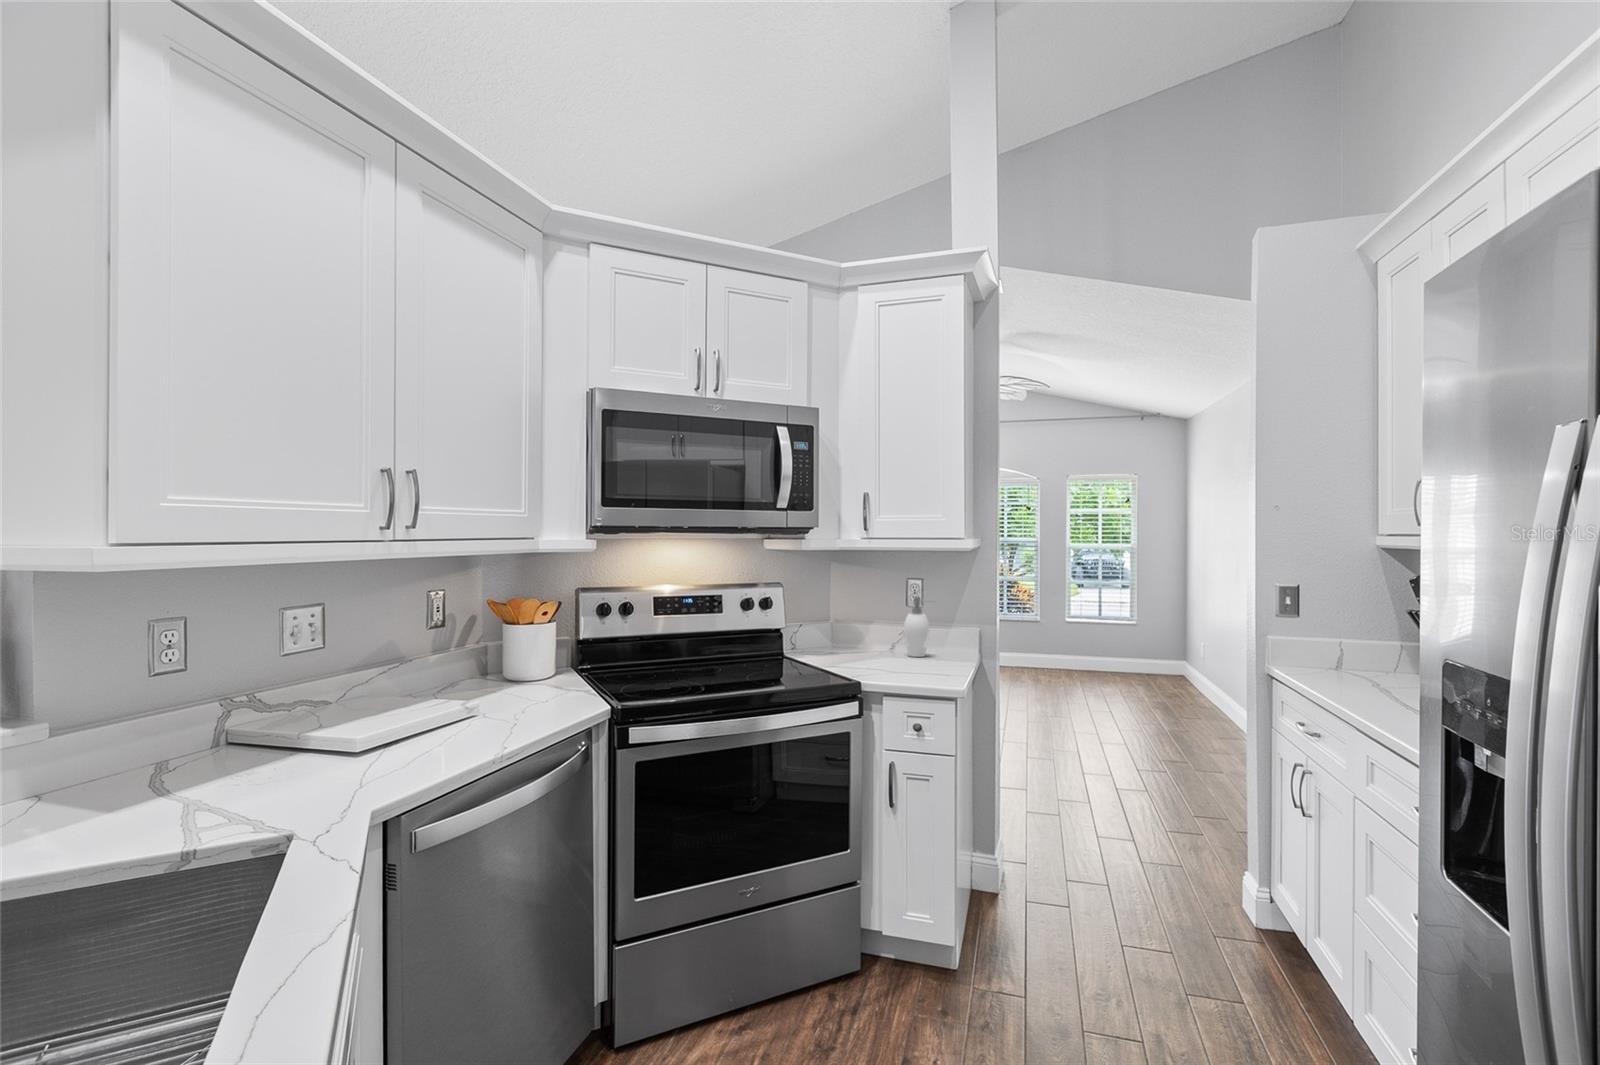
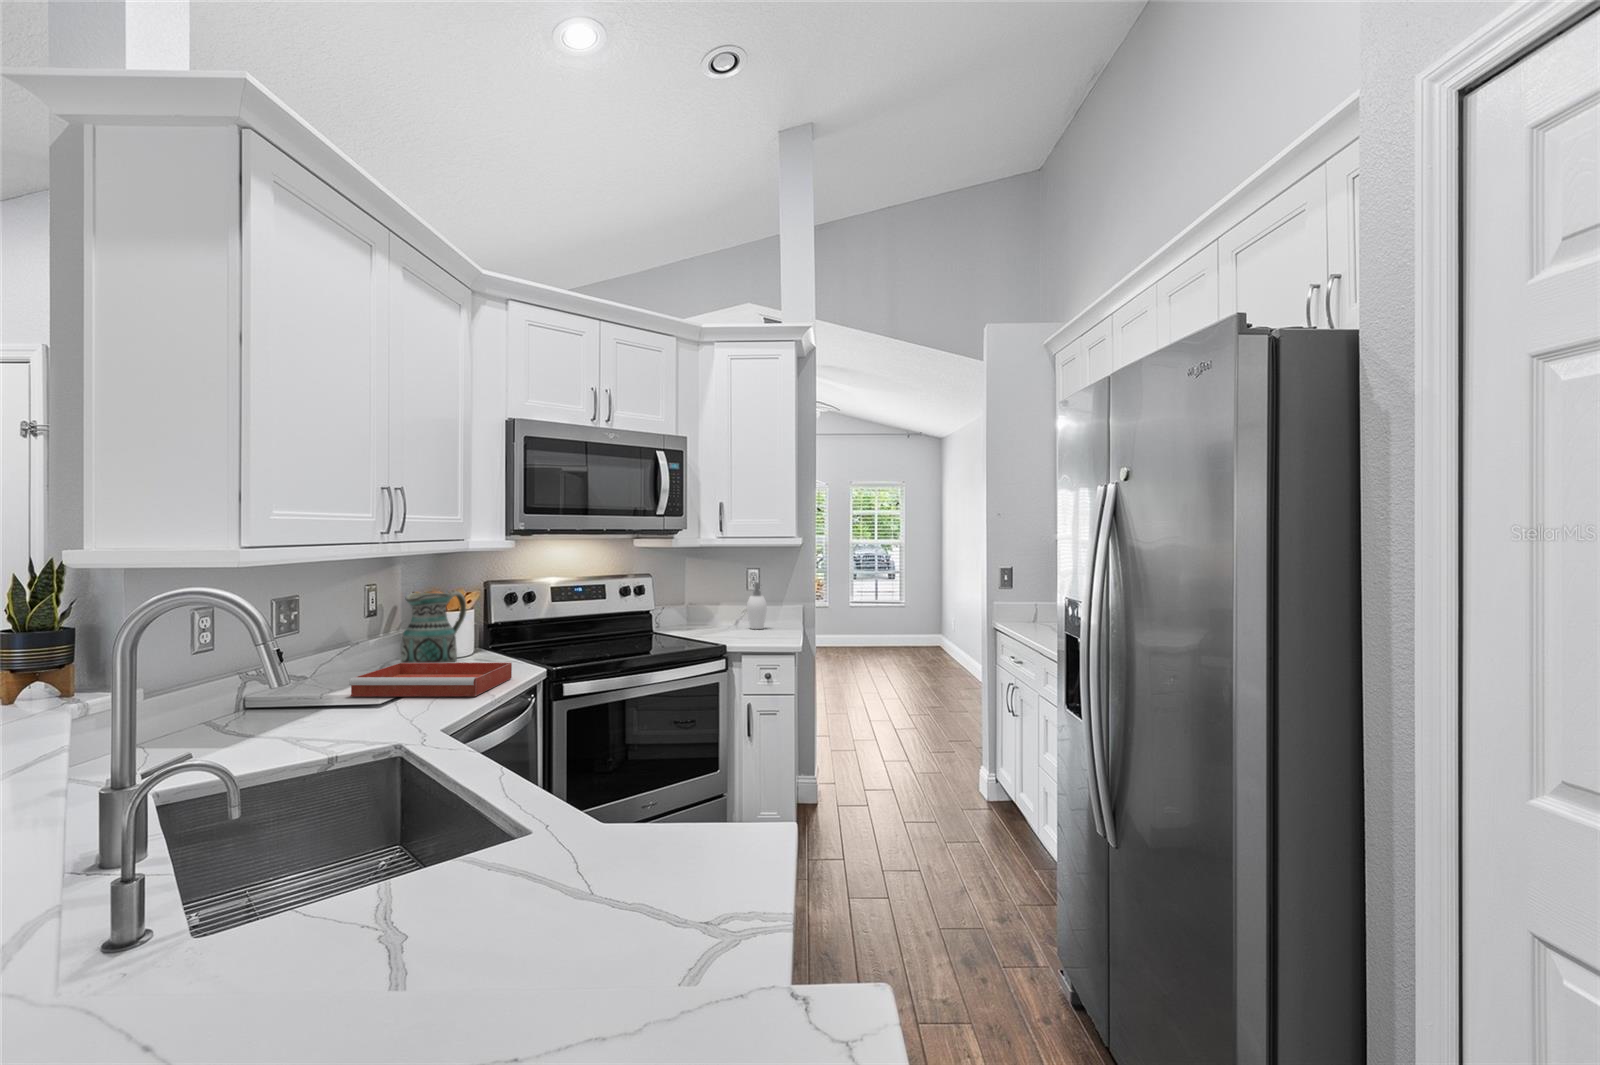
ceramic pitcher: none [455,600,538,697] -> present [401,590,466,663]
tray: none [353,689,562,745] -> present [349,663,512,696]

